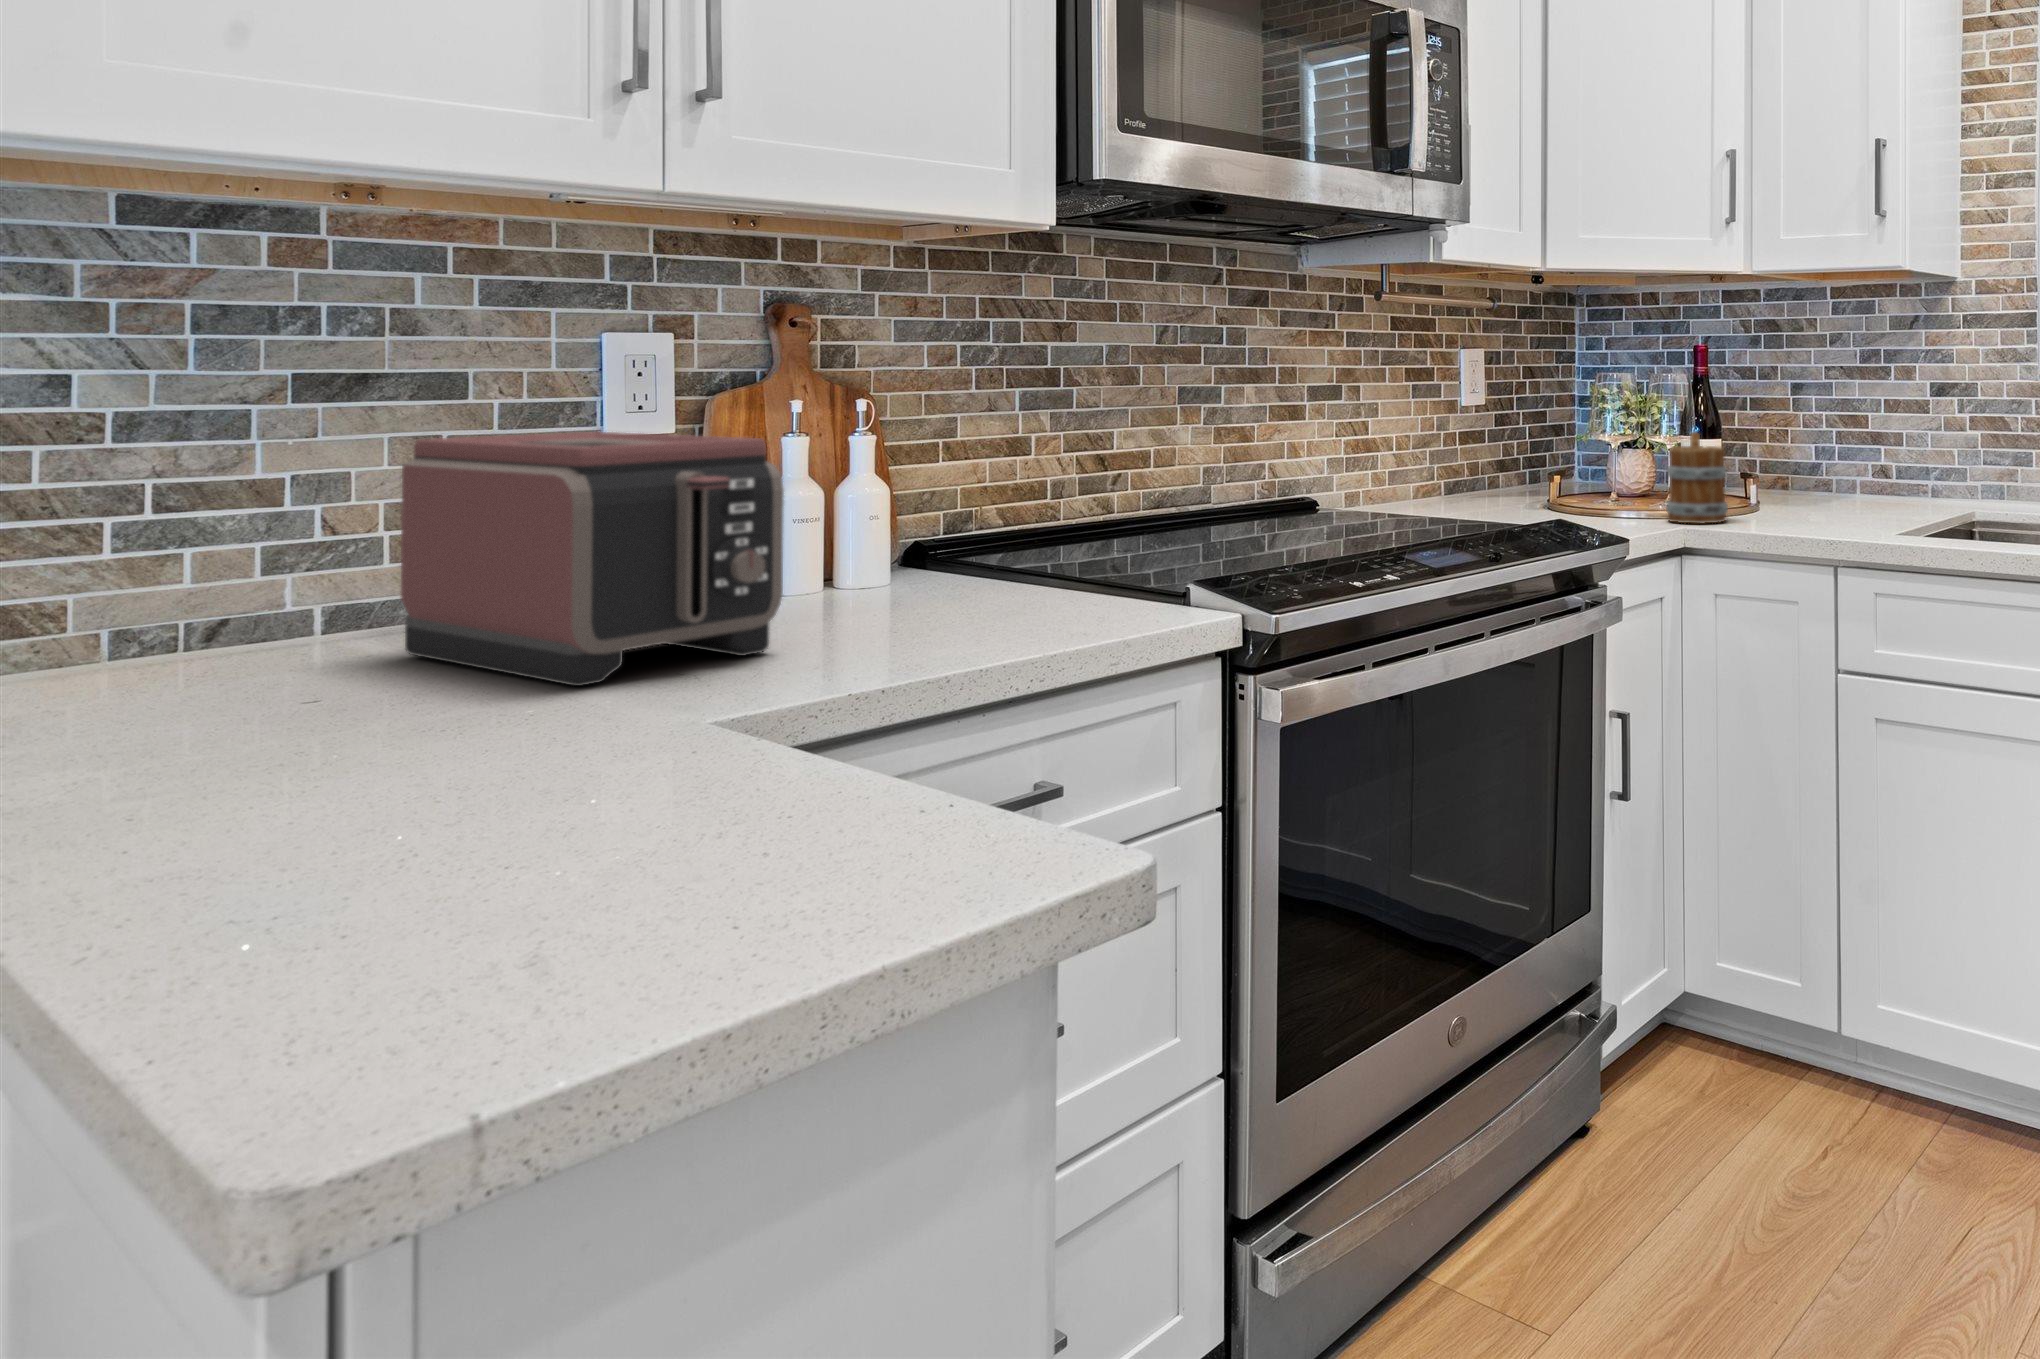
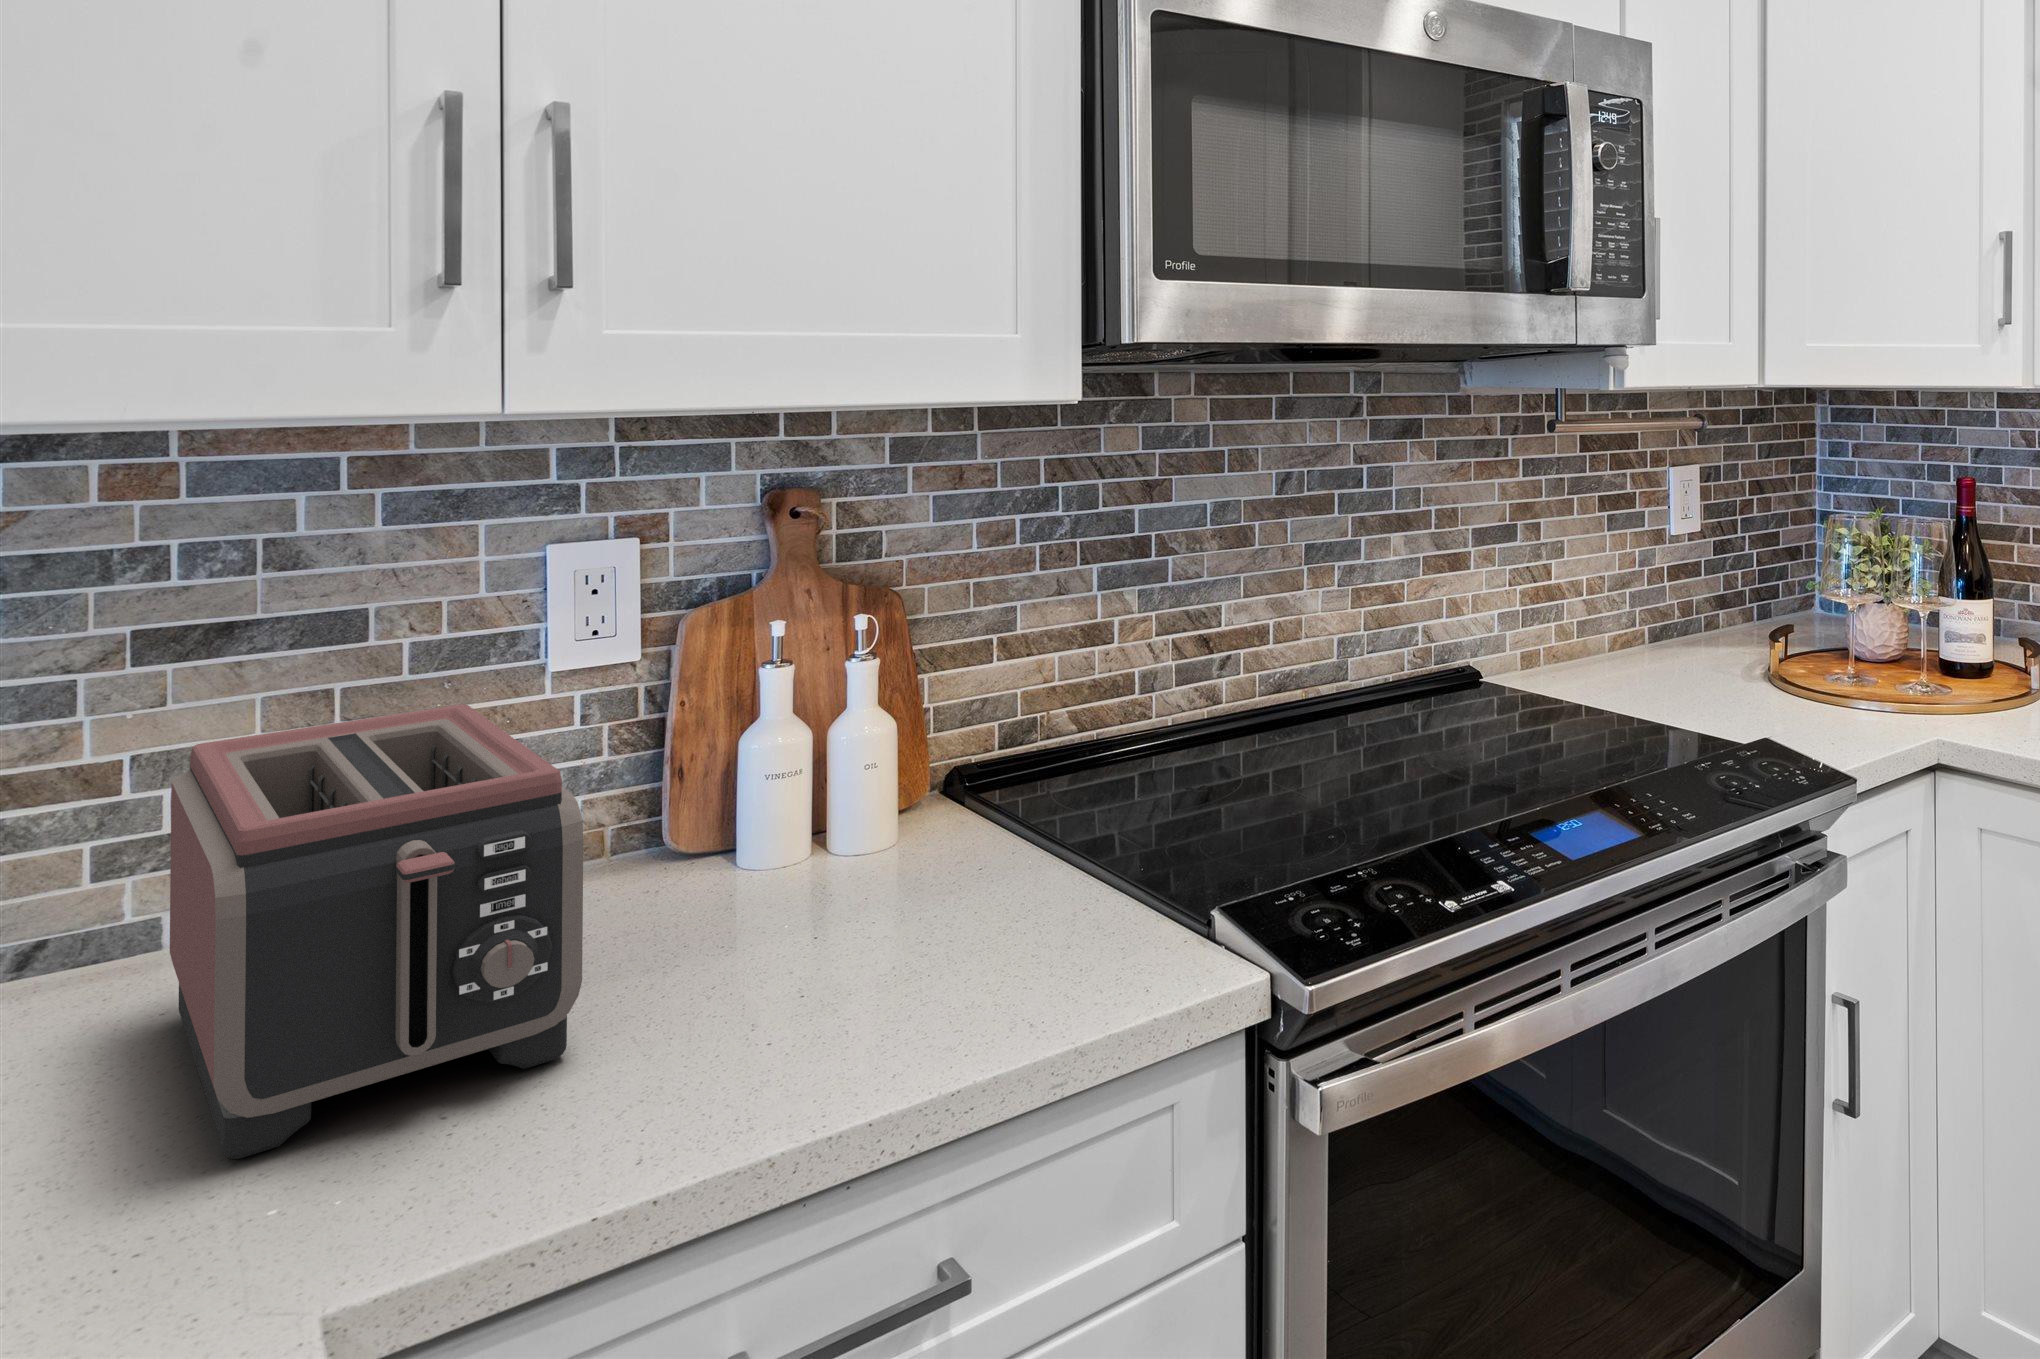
mug: present [1666,433,1728,523] -> none [1910,605,1993,736]

